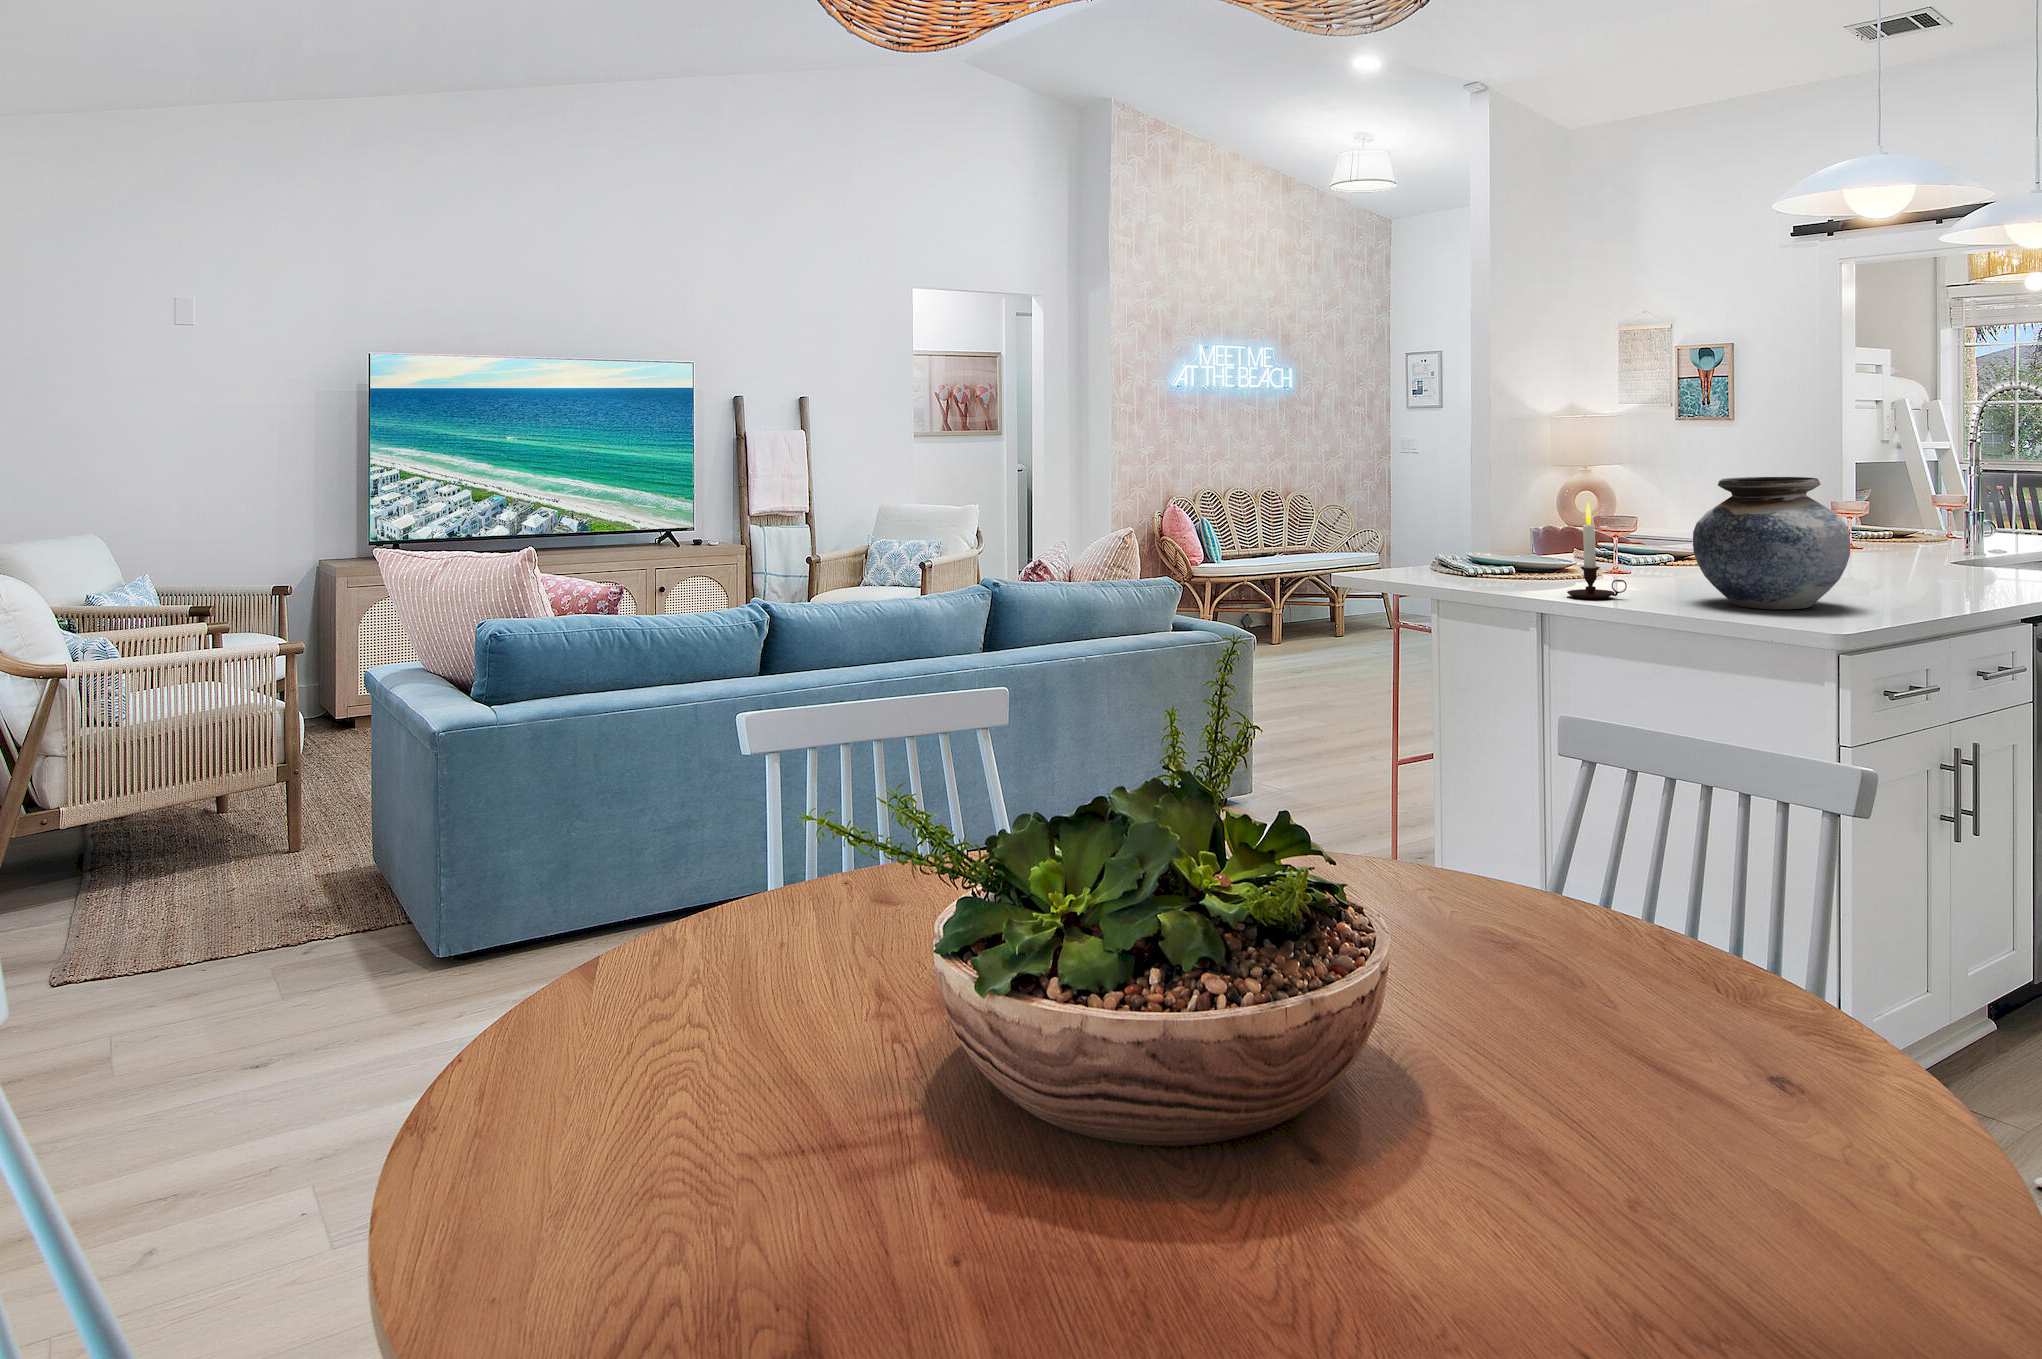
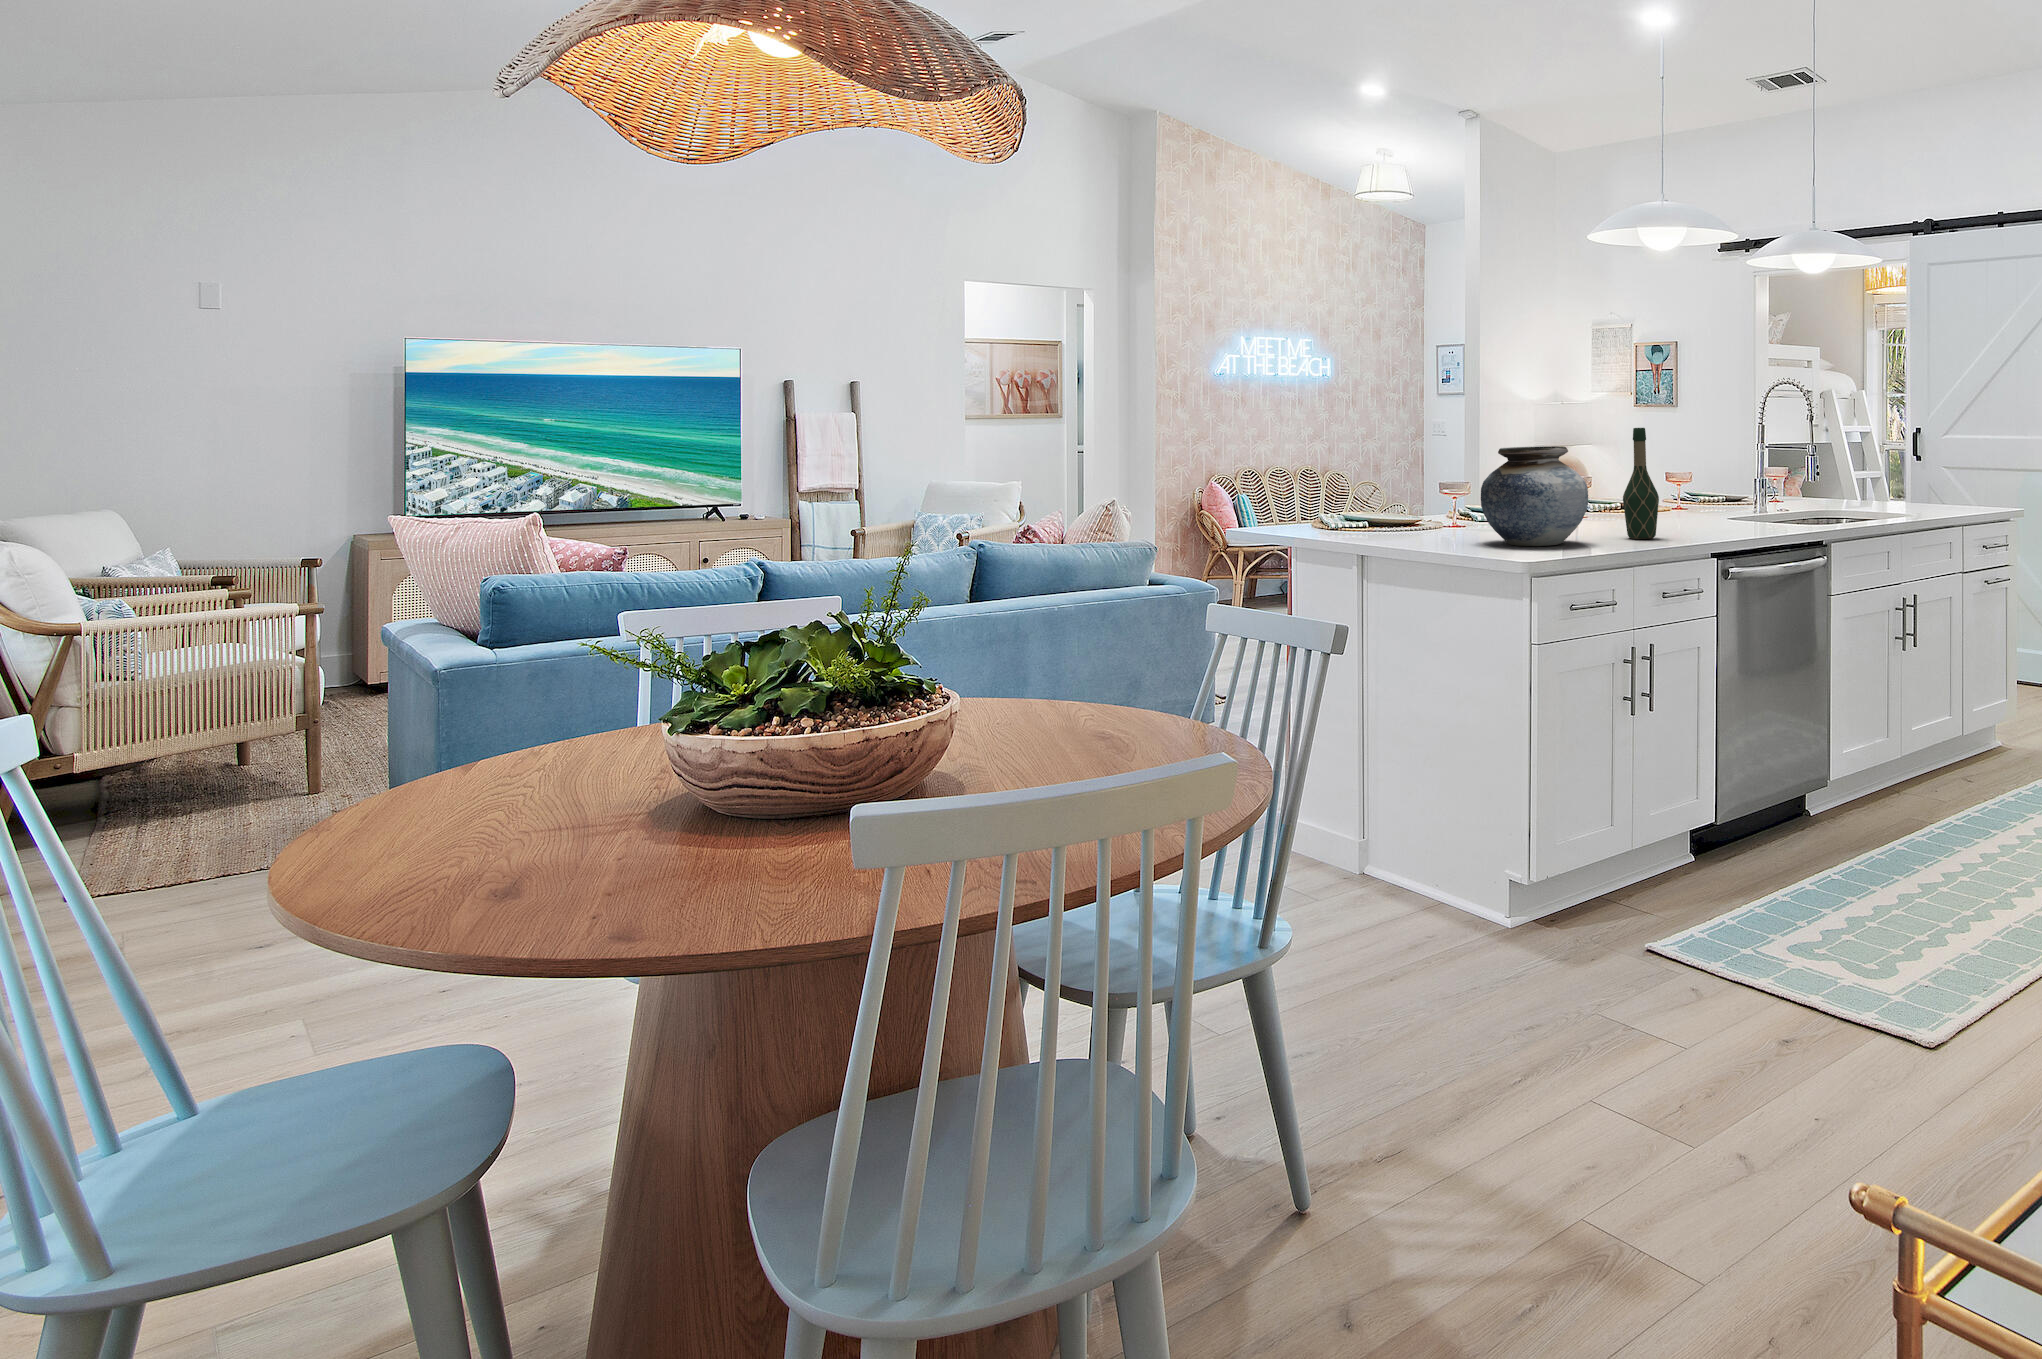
wine bottle: none [1875,452,1929,599] -> present [1623,428,1659,539]
candle: present [1567,502,1627,599] -> none [1393,466,1435,541]

